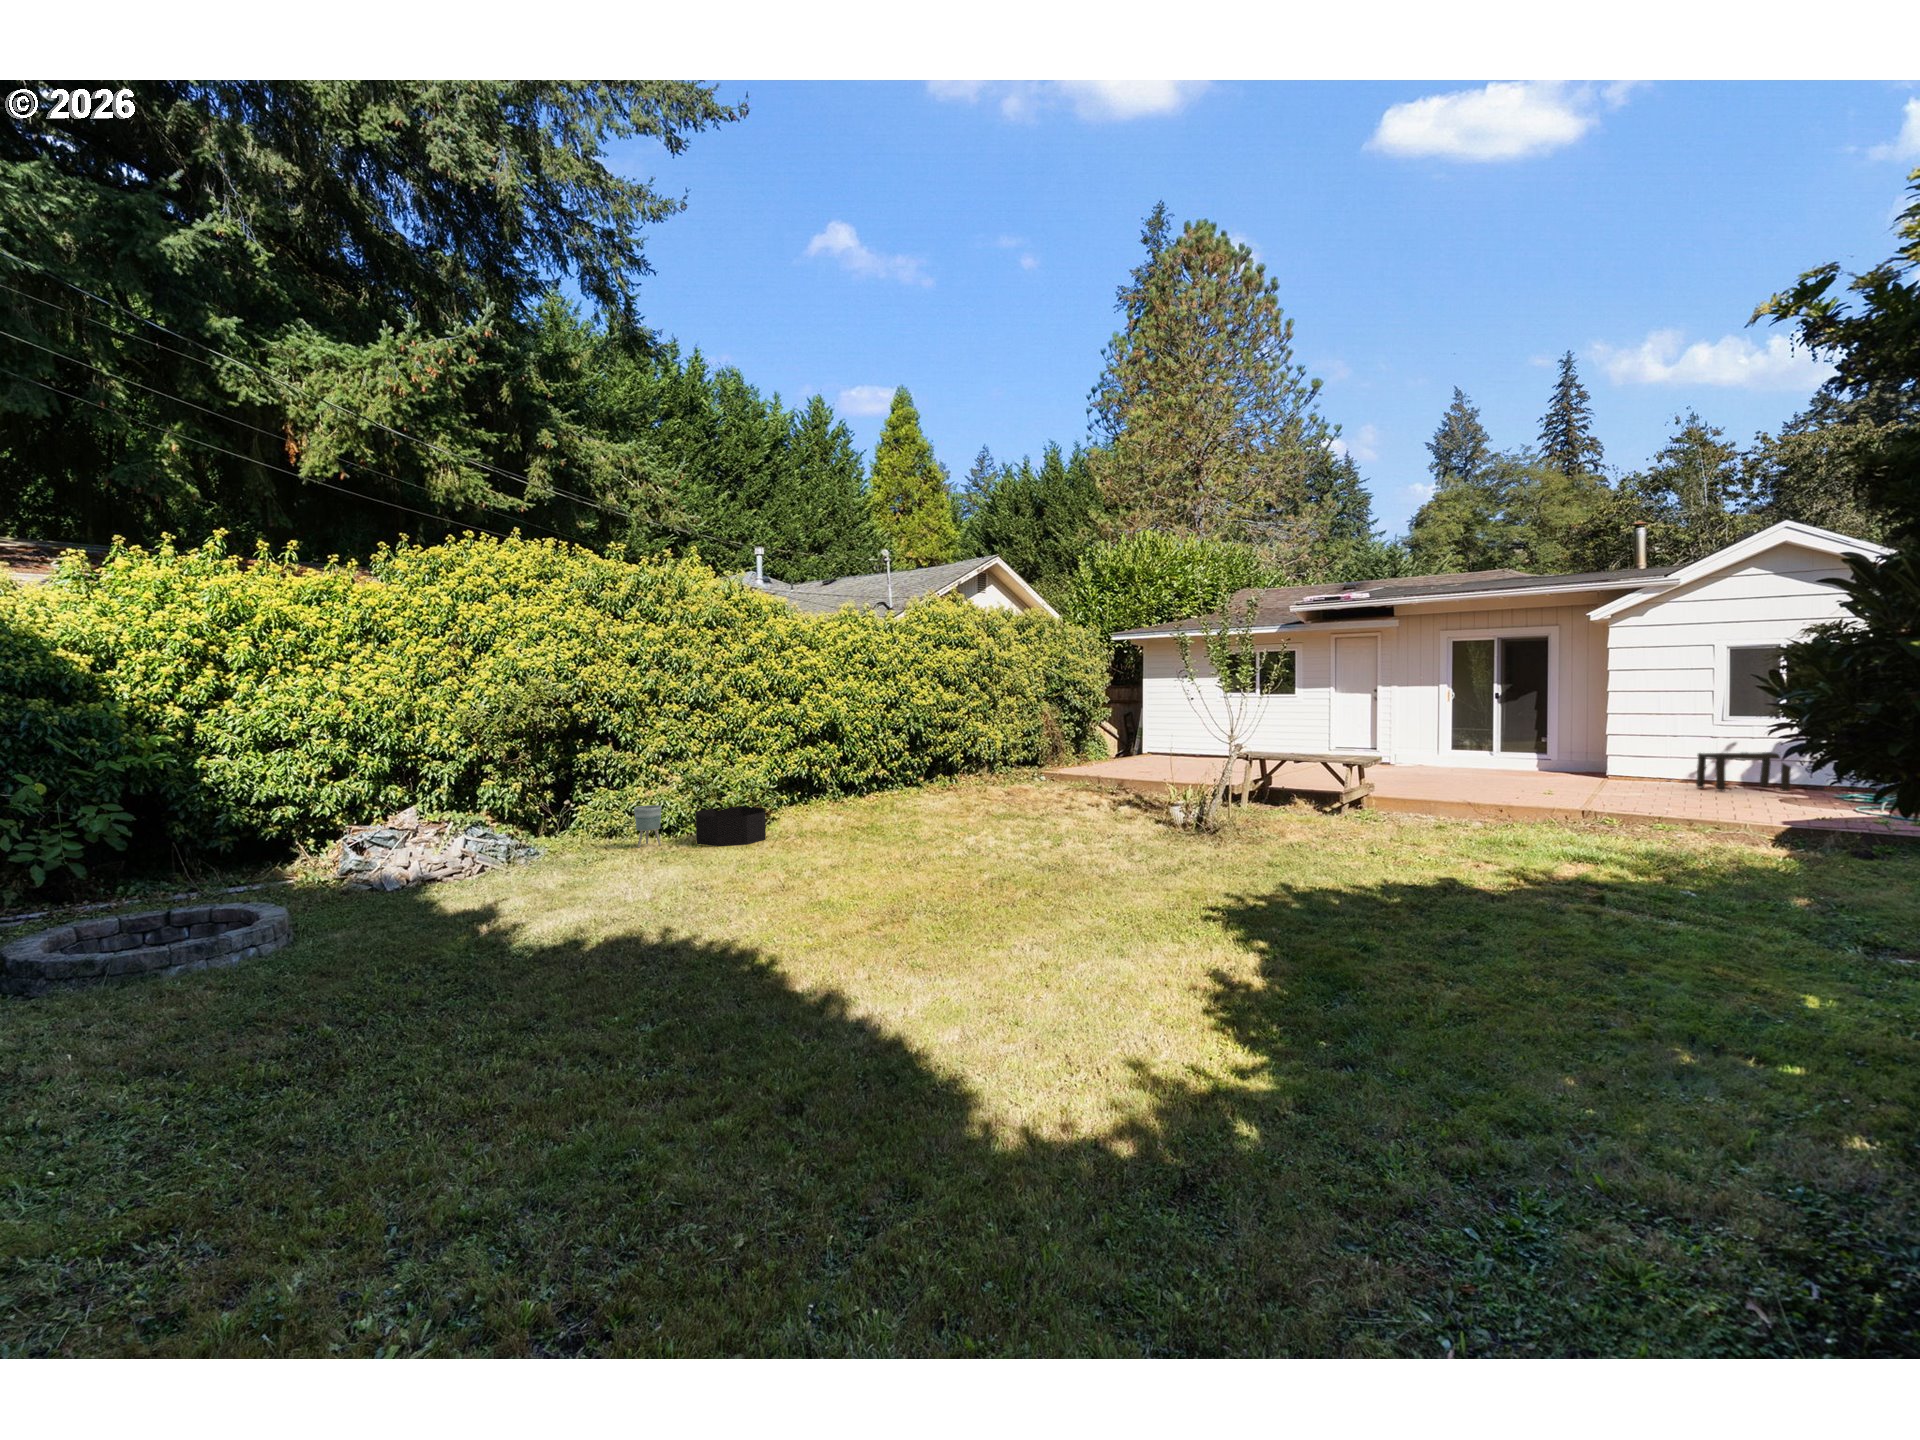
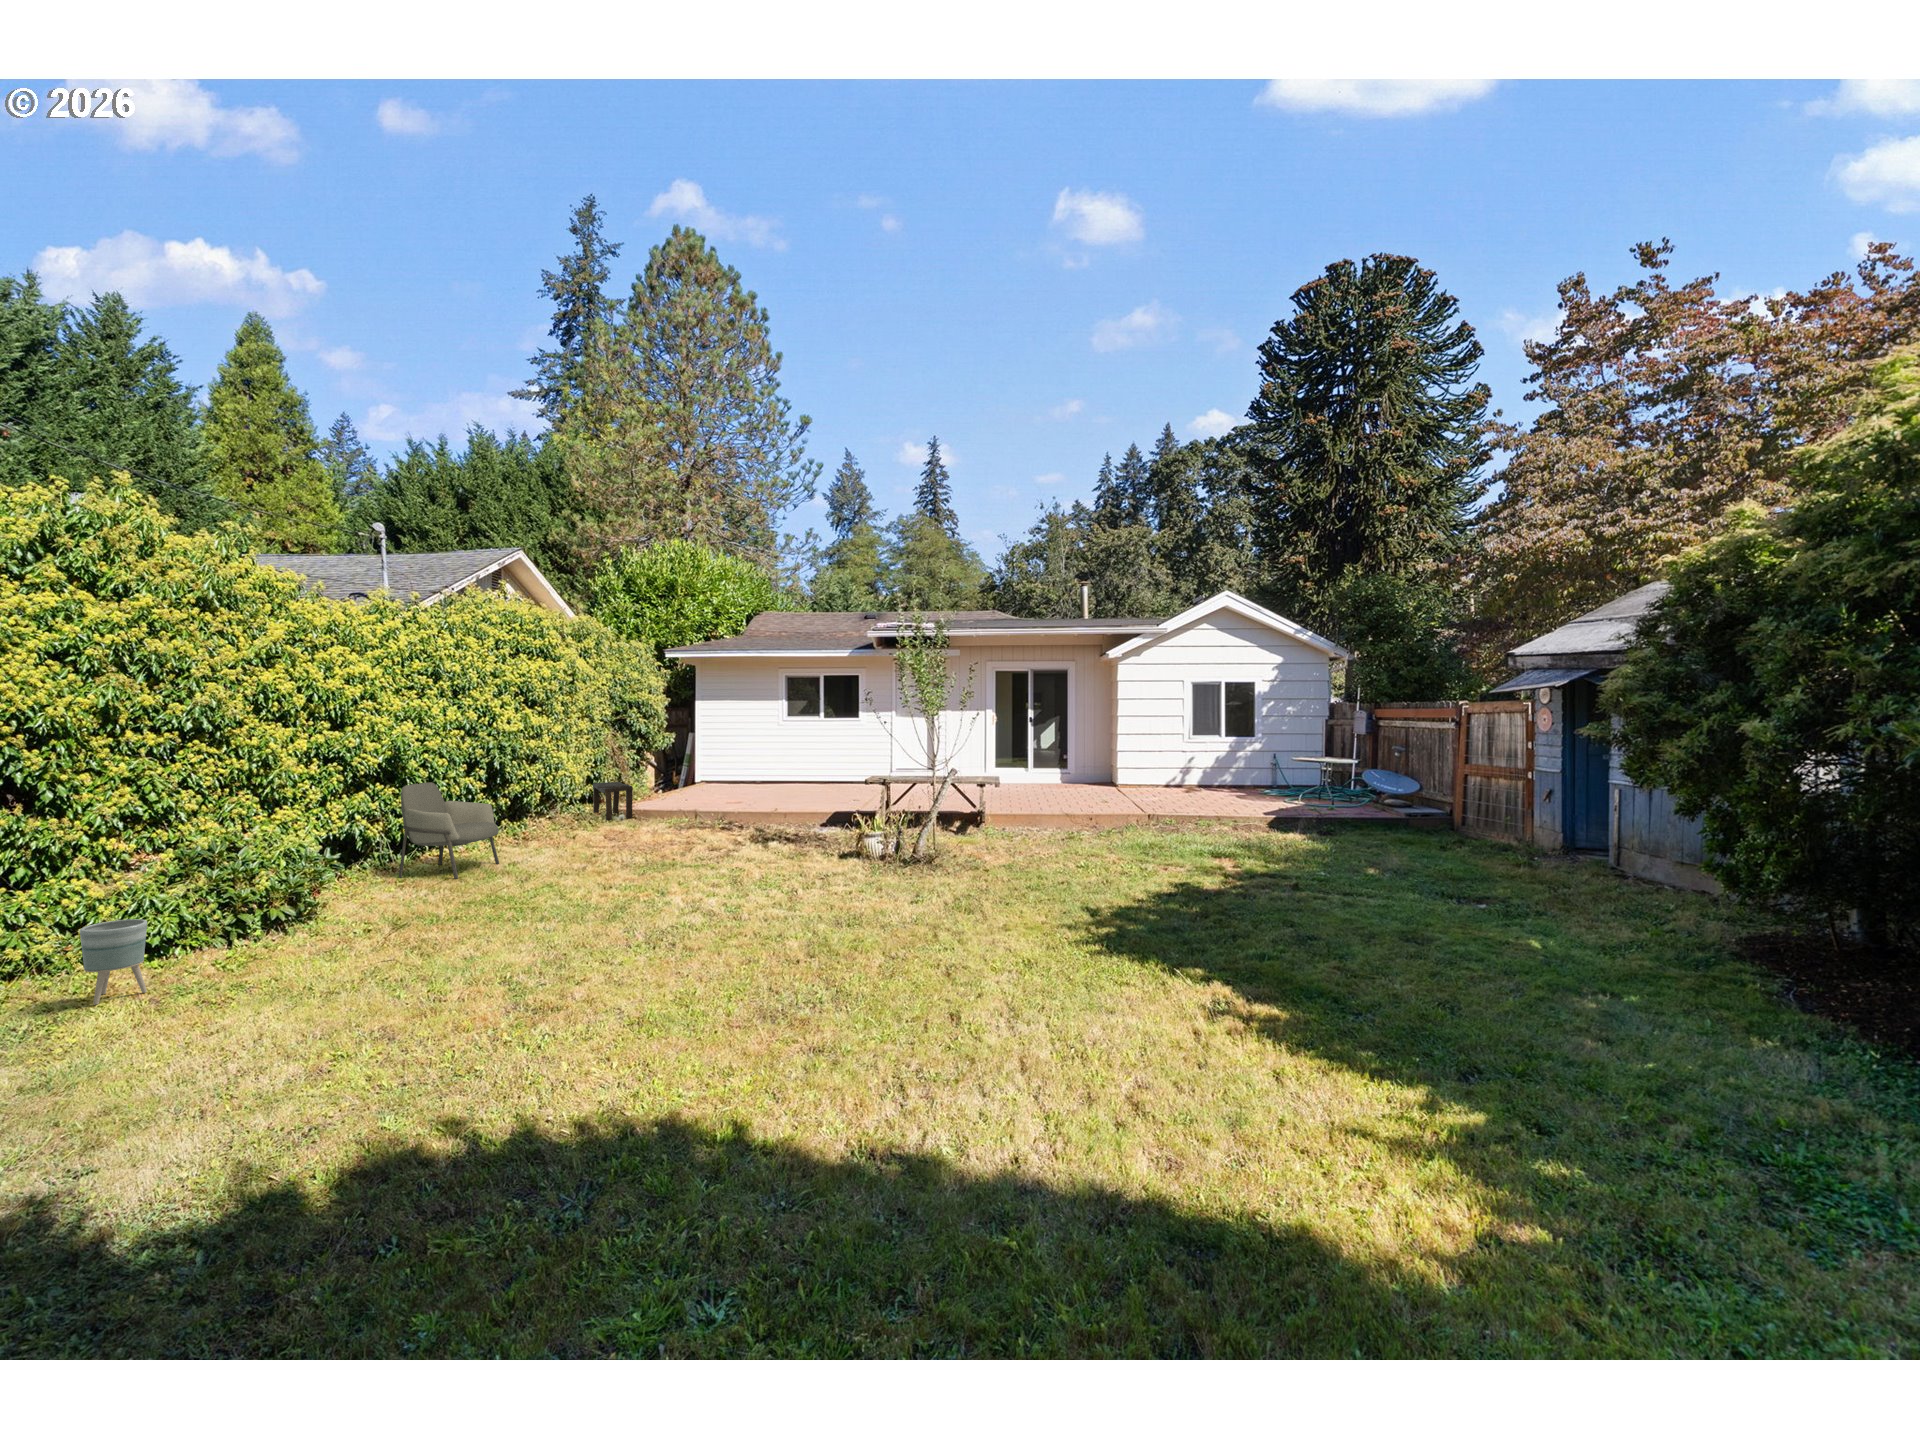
armchair: none [843,741,908,808] -> present [399,782,499,879]
bench: present [1696,752,1791,791] -> present [593,782,633,820]
basket: present [696,807,766,846] -> none [210,898,362,977]

